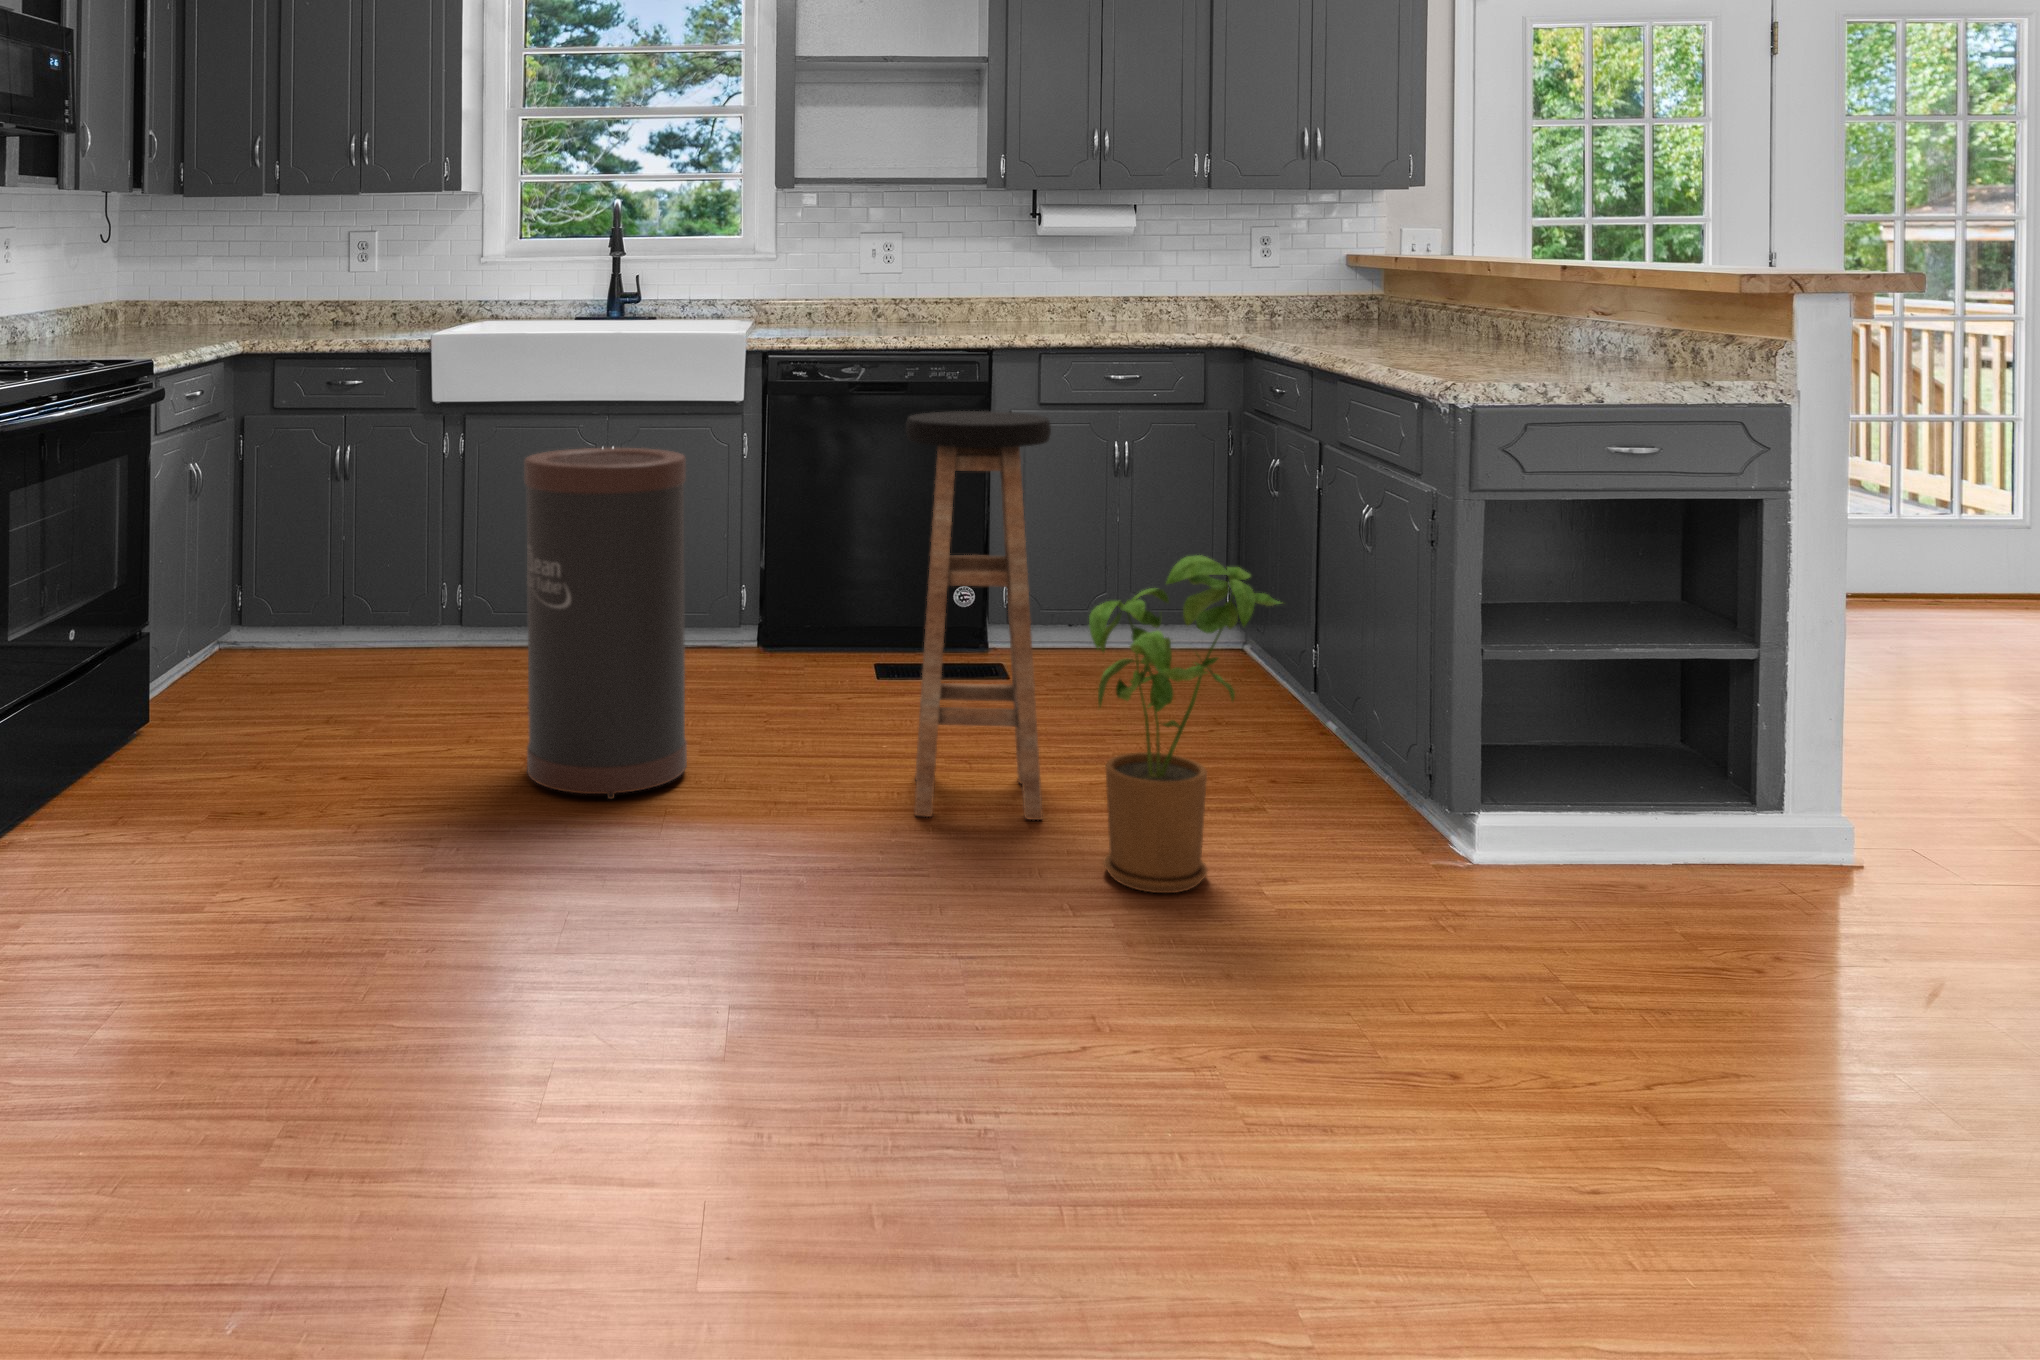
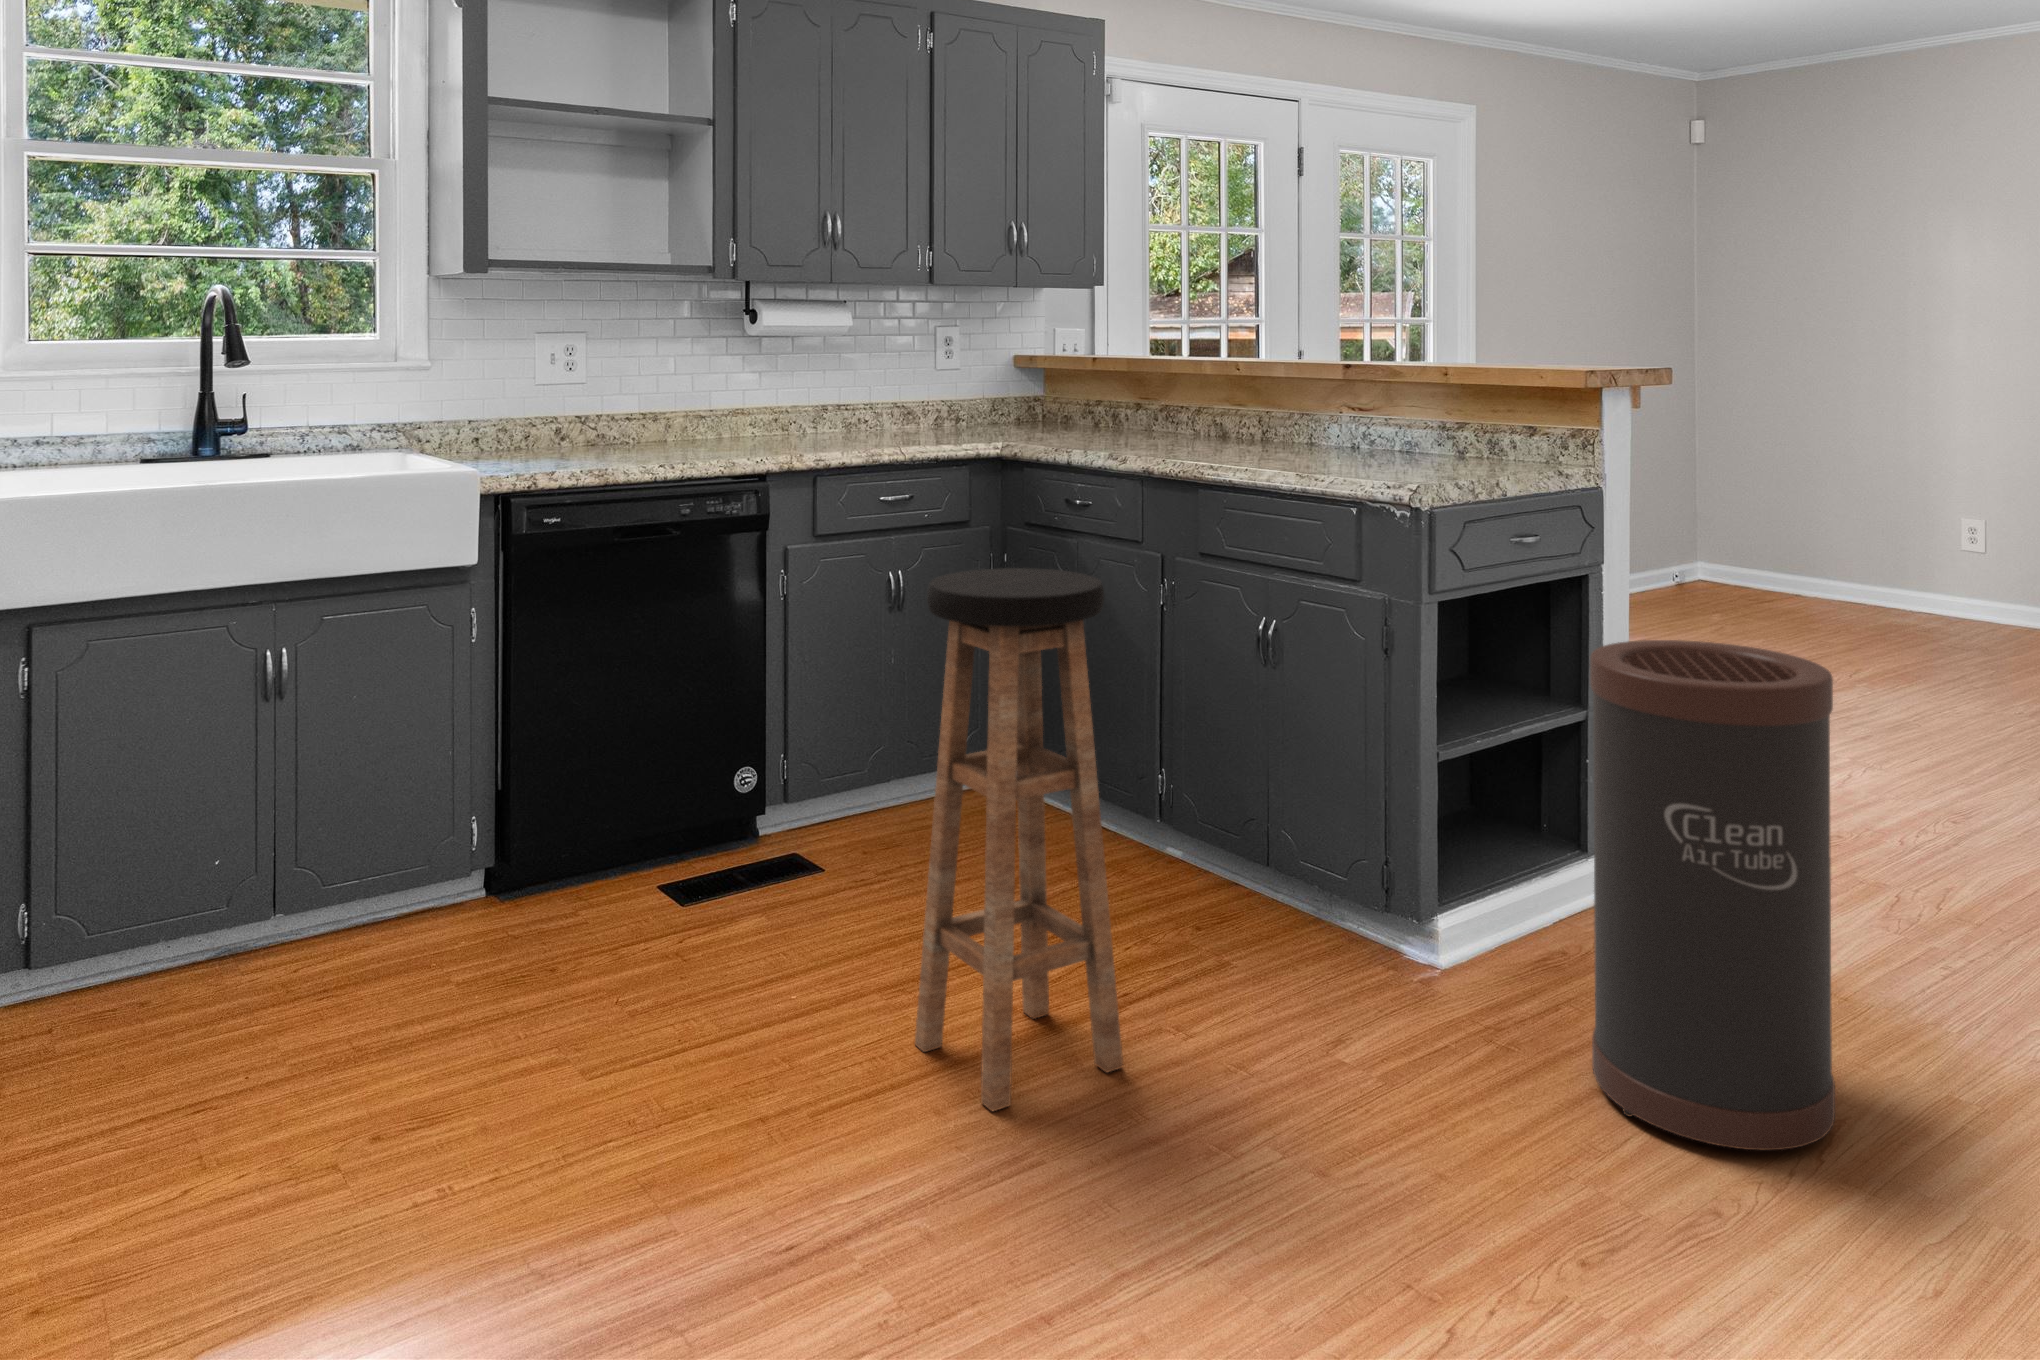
trash can: present [524,448,687,799] -> present [1590,640,1835,1150]
house plant: present [1089,555,1280,893] -> none [1218,726,1434,1139]

